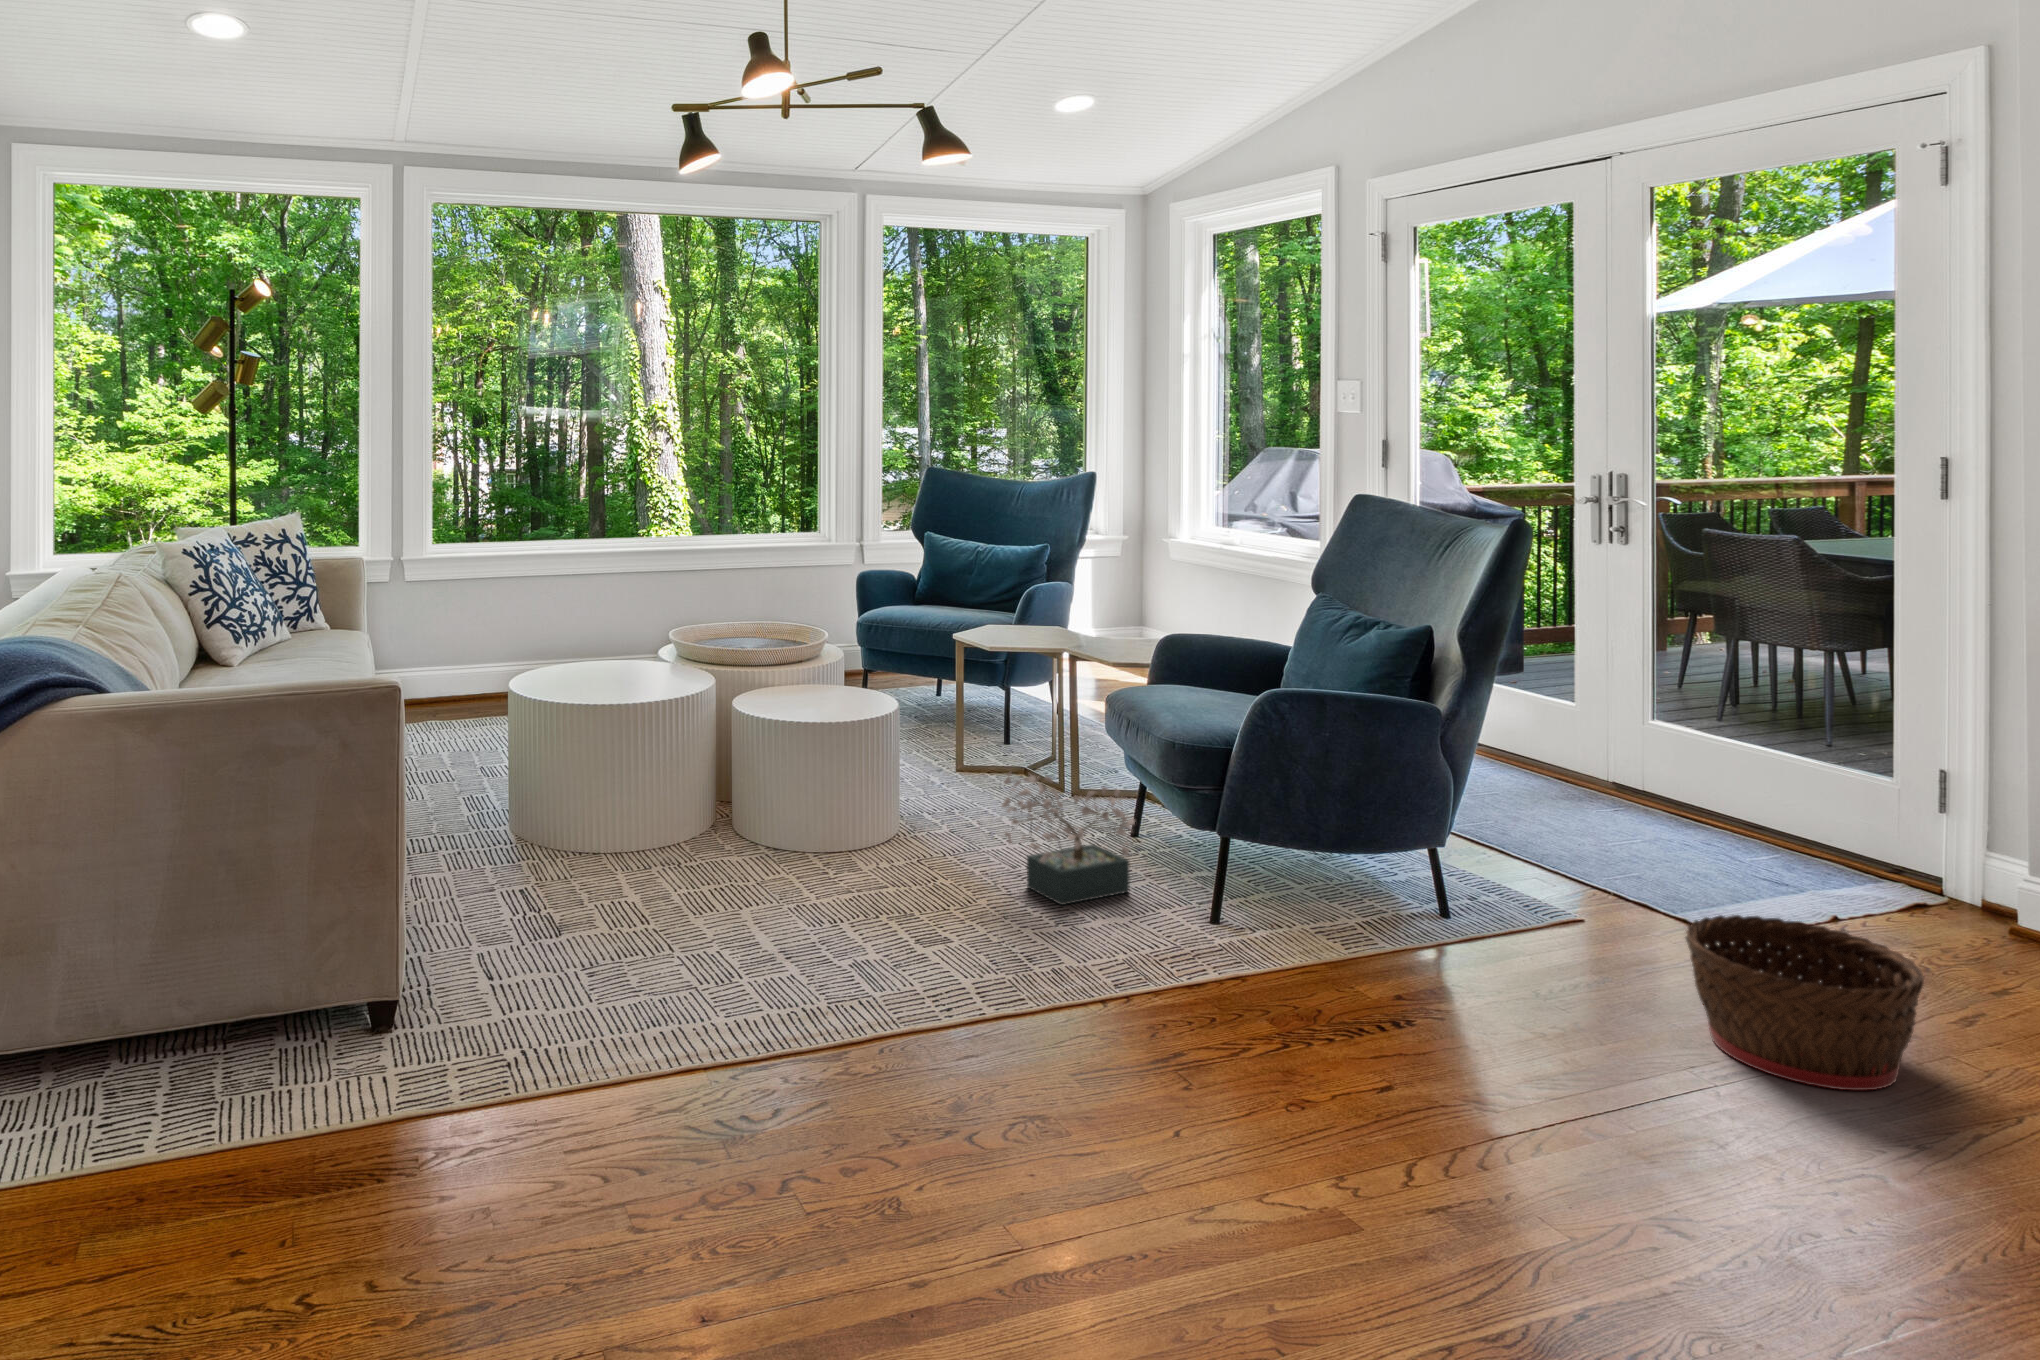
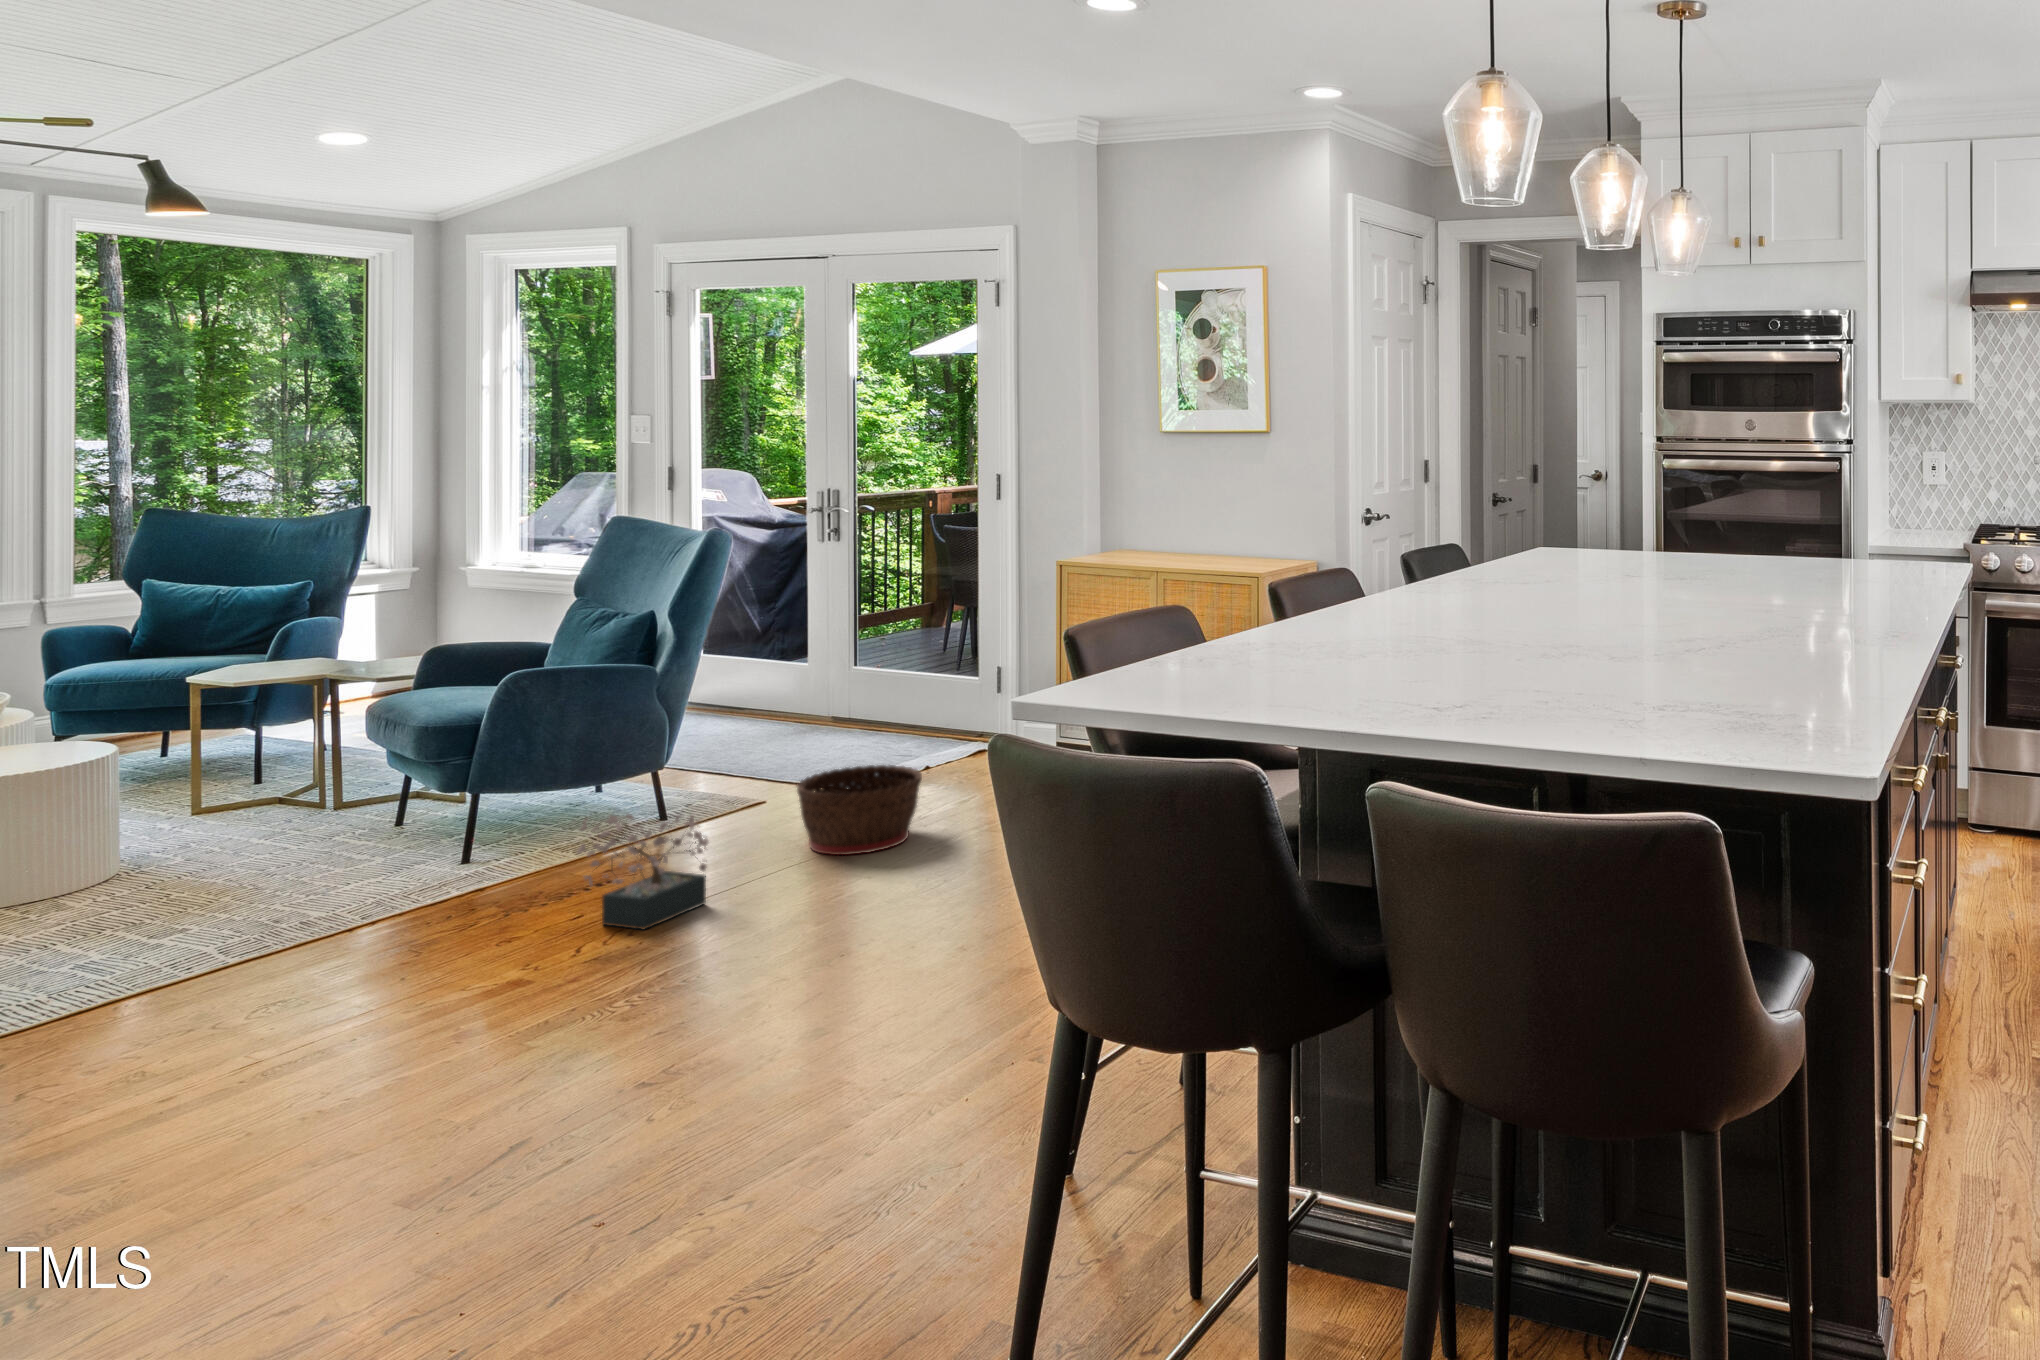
decorative plant: present [1002,772,1135,905] -> present [577,814,708,929]

